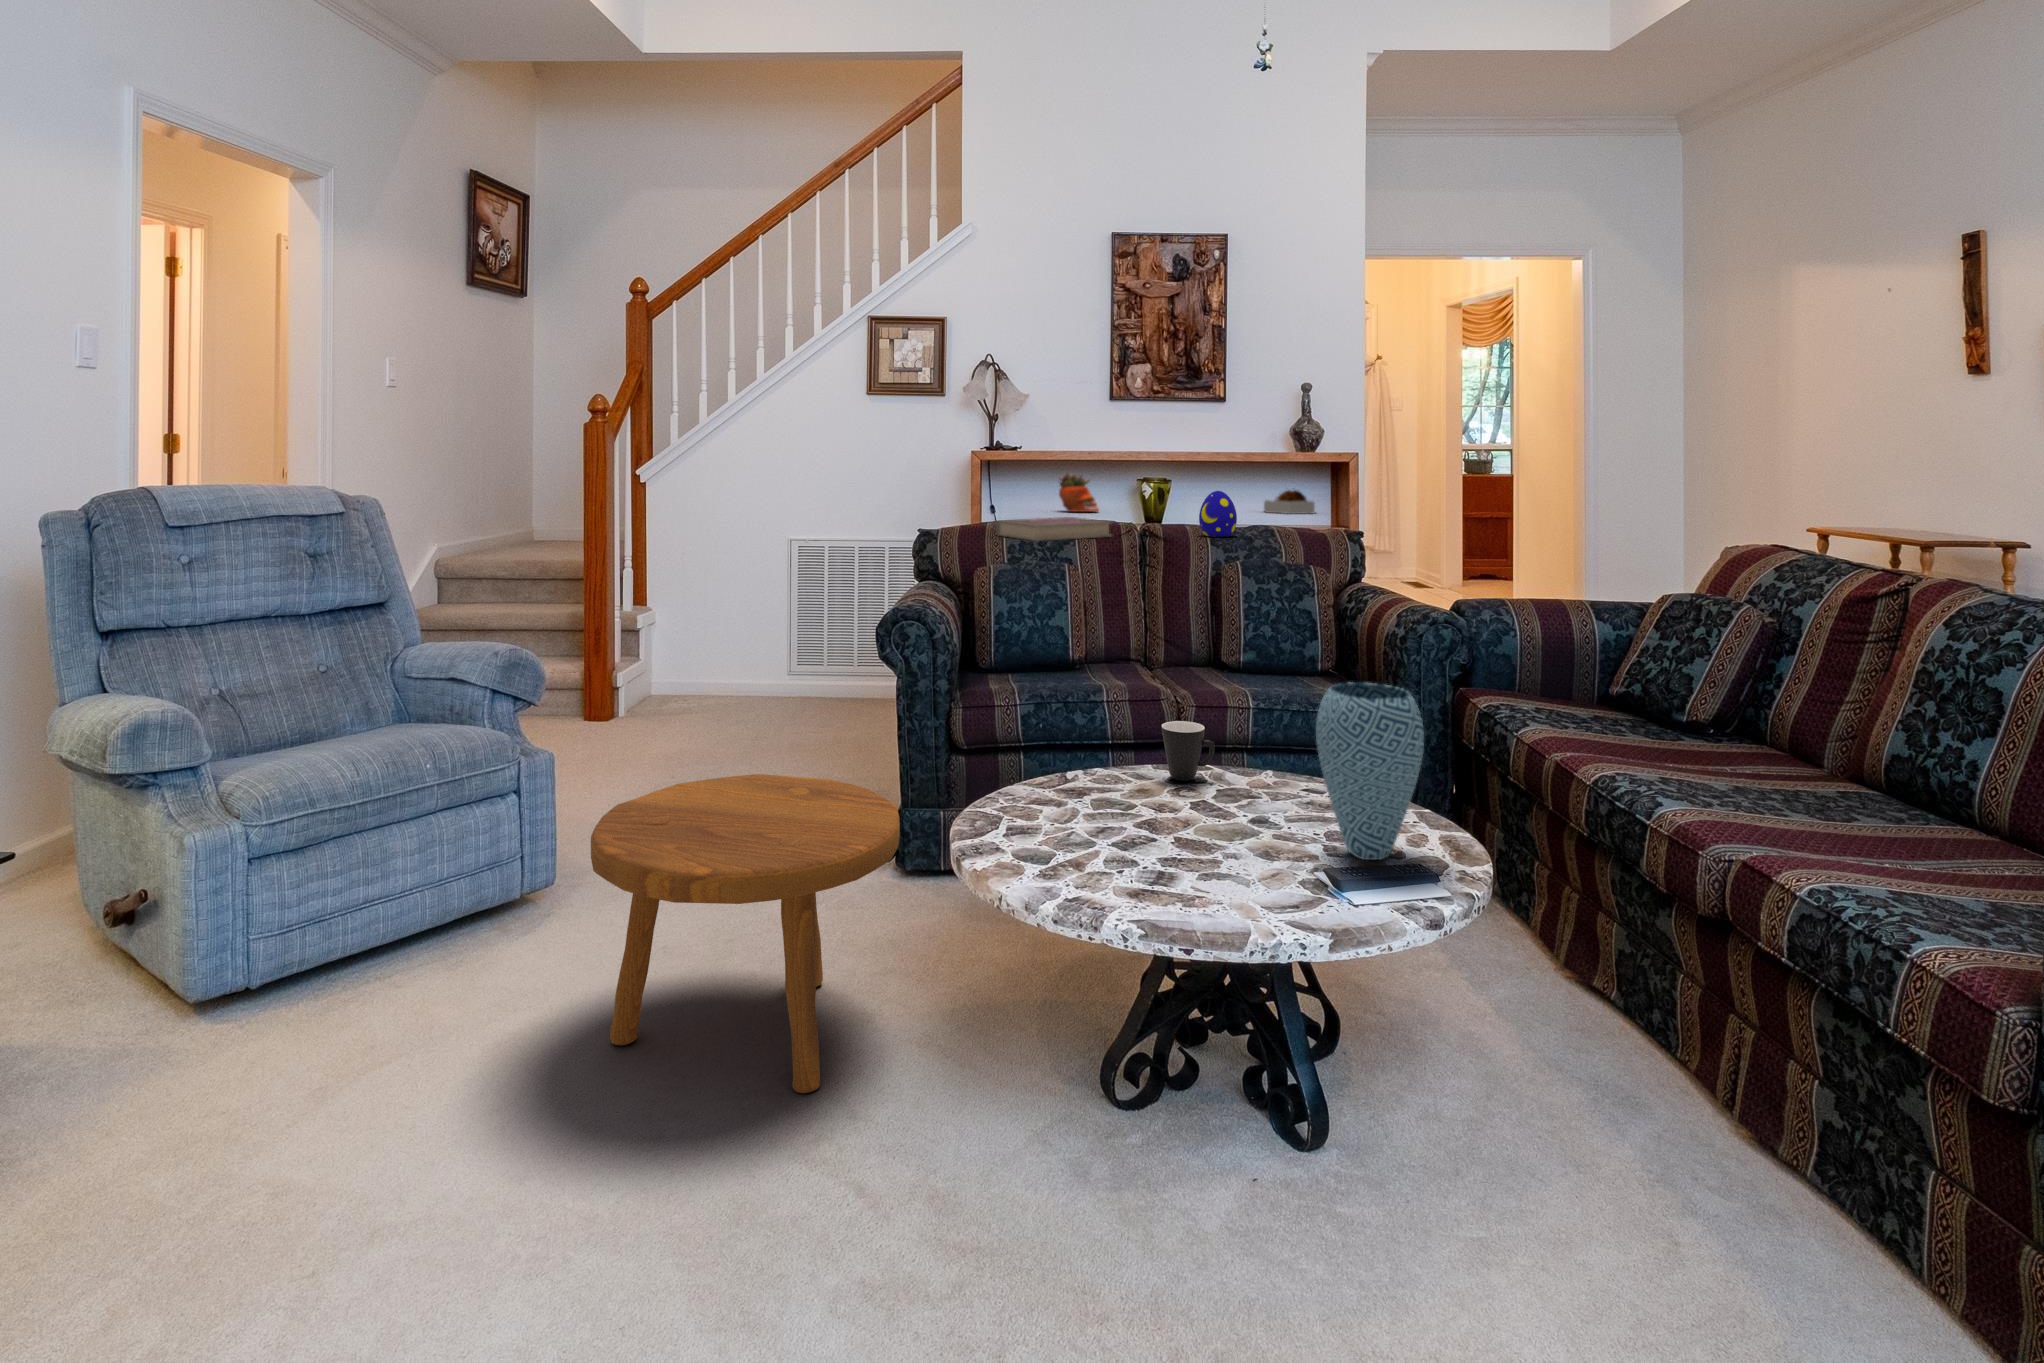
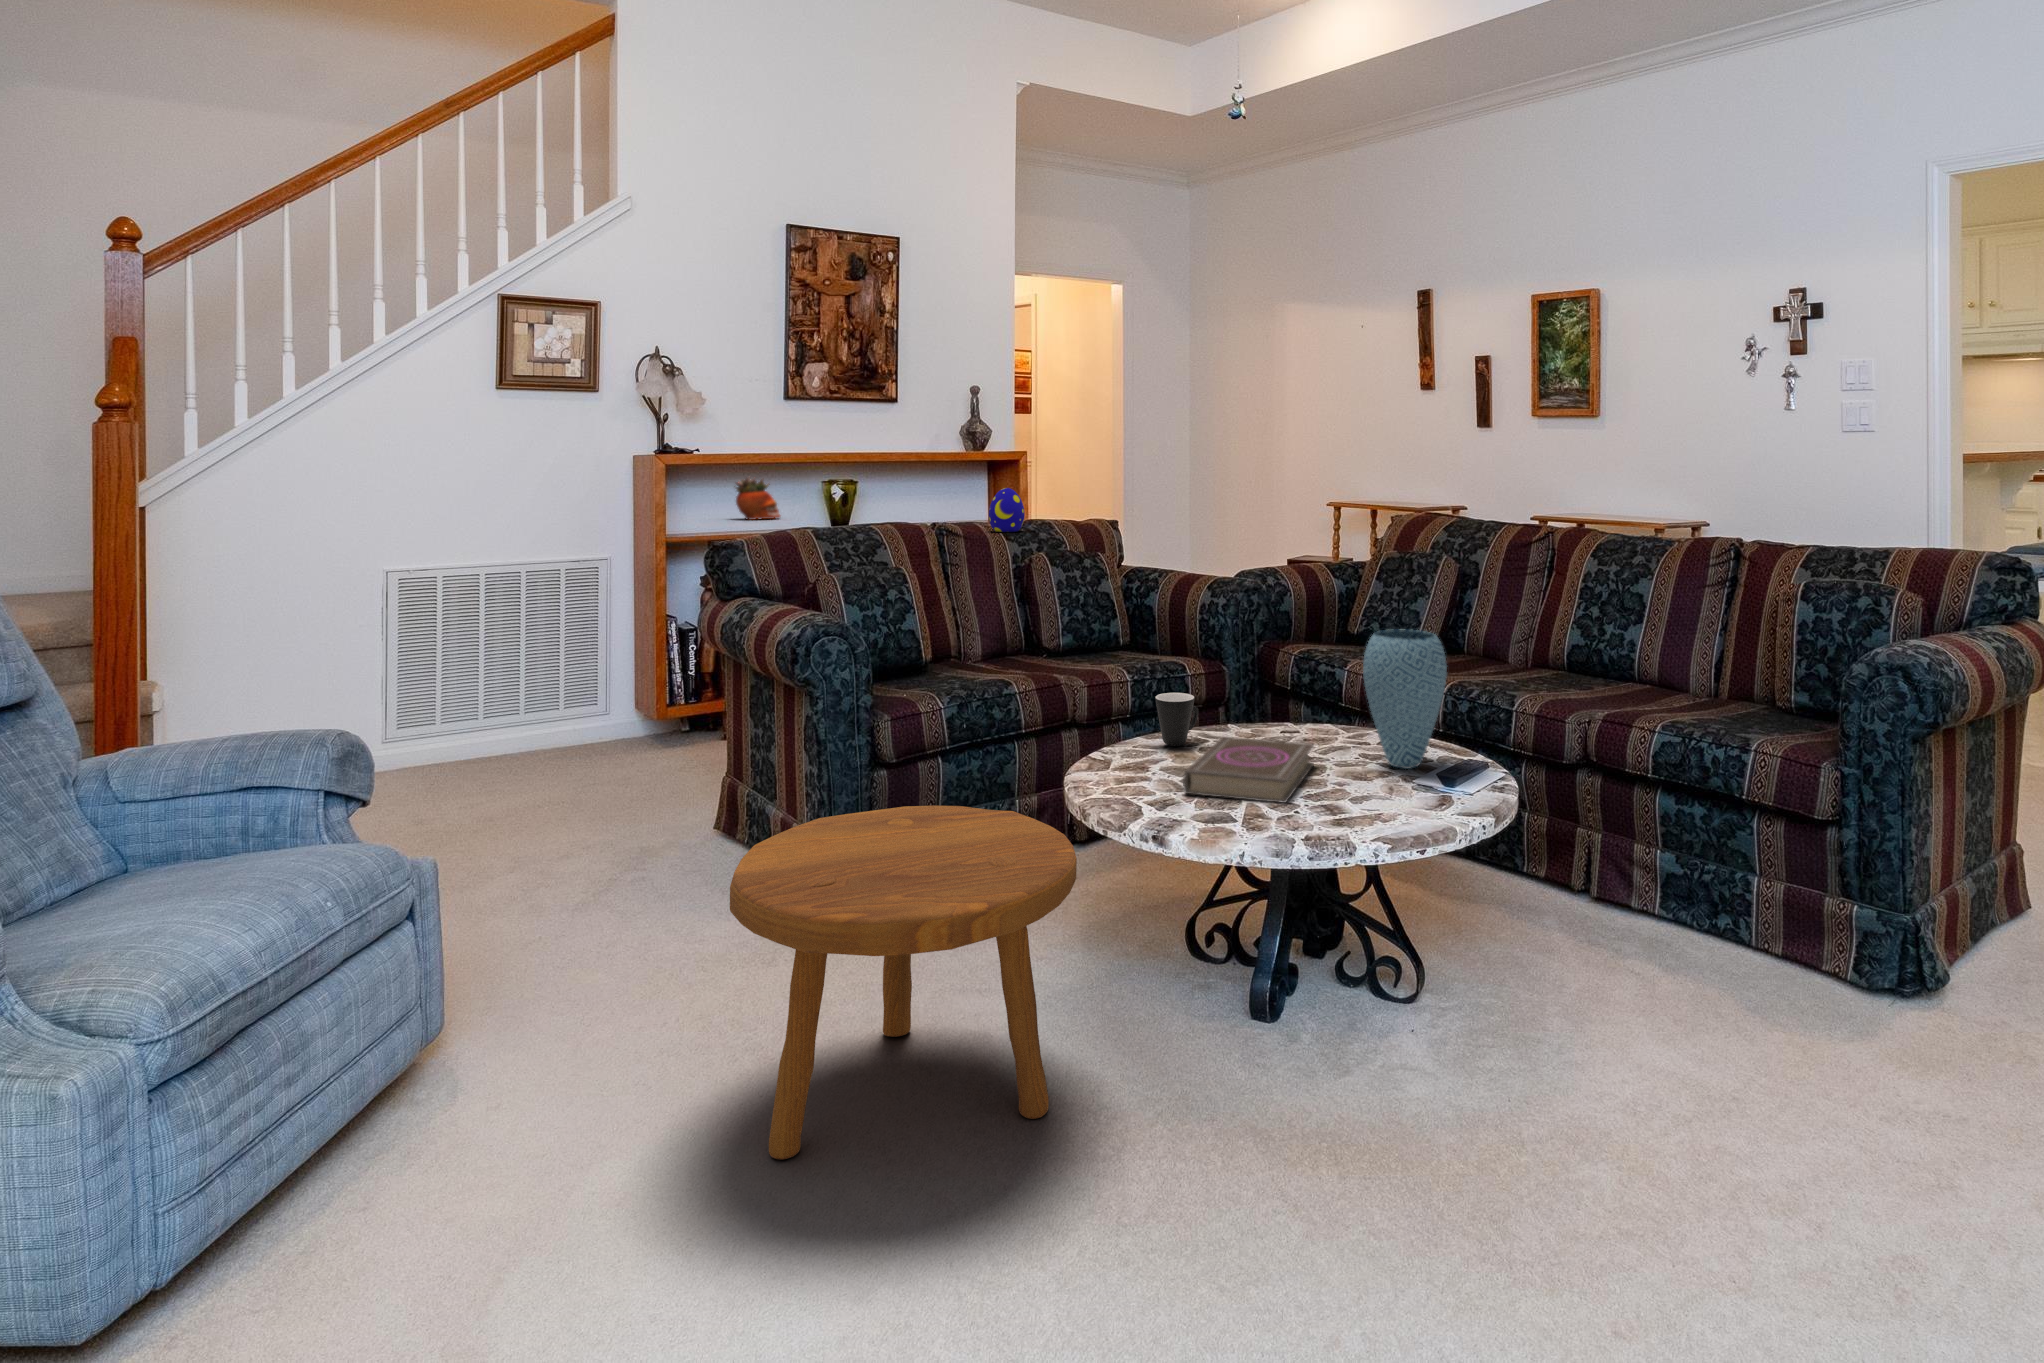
decorative bowl: present [1264,490,1315,514] -> none [921,486,974,512]
book: present [996,517,1111,541] -> present [1183,737,1314,802]

